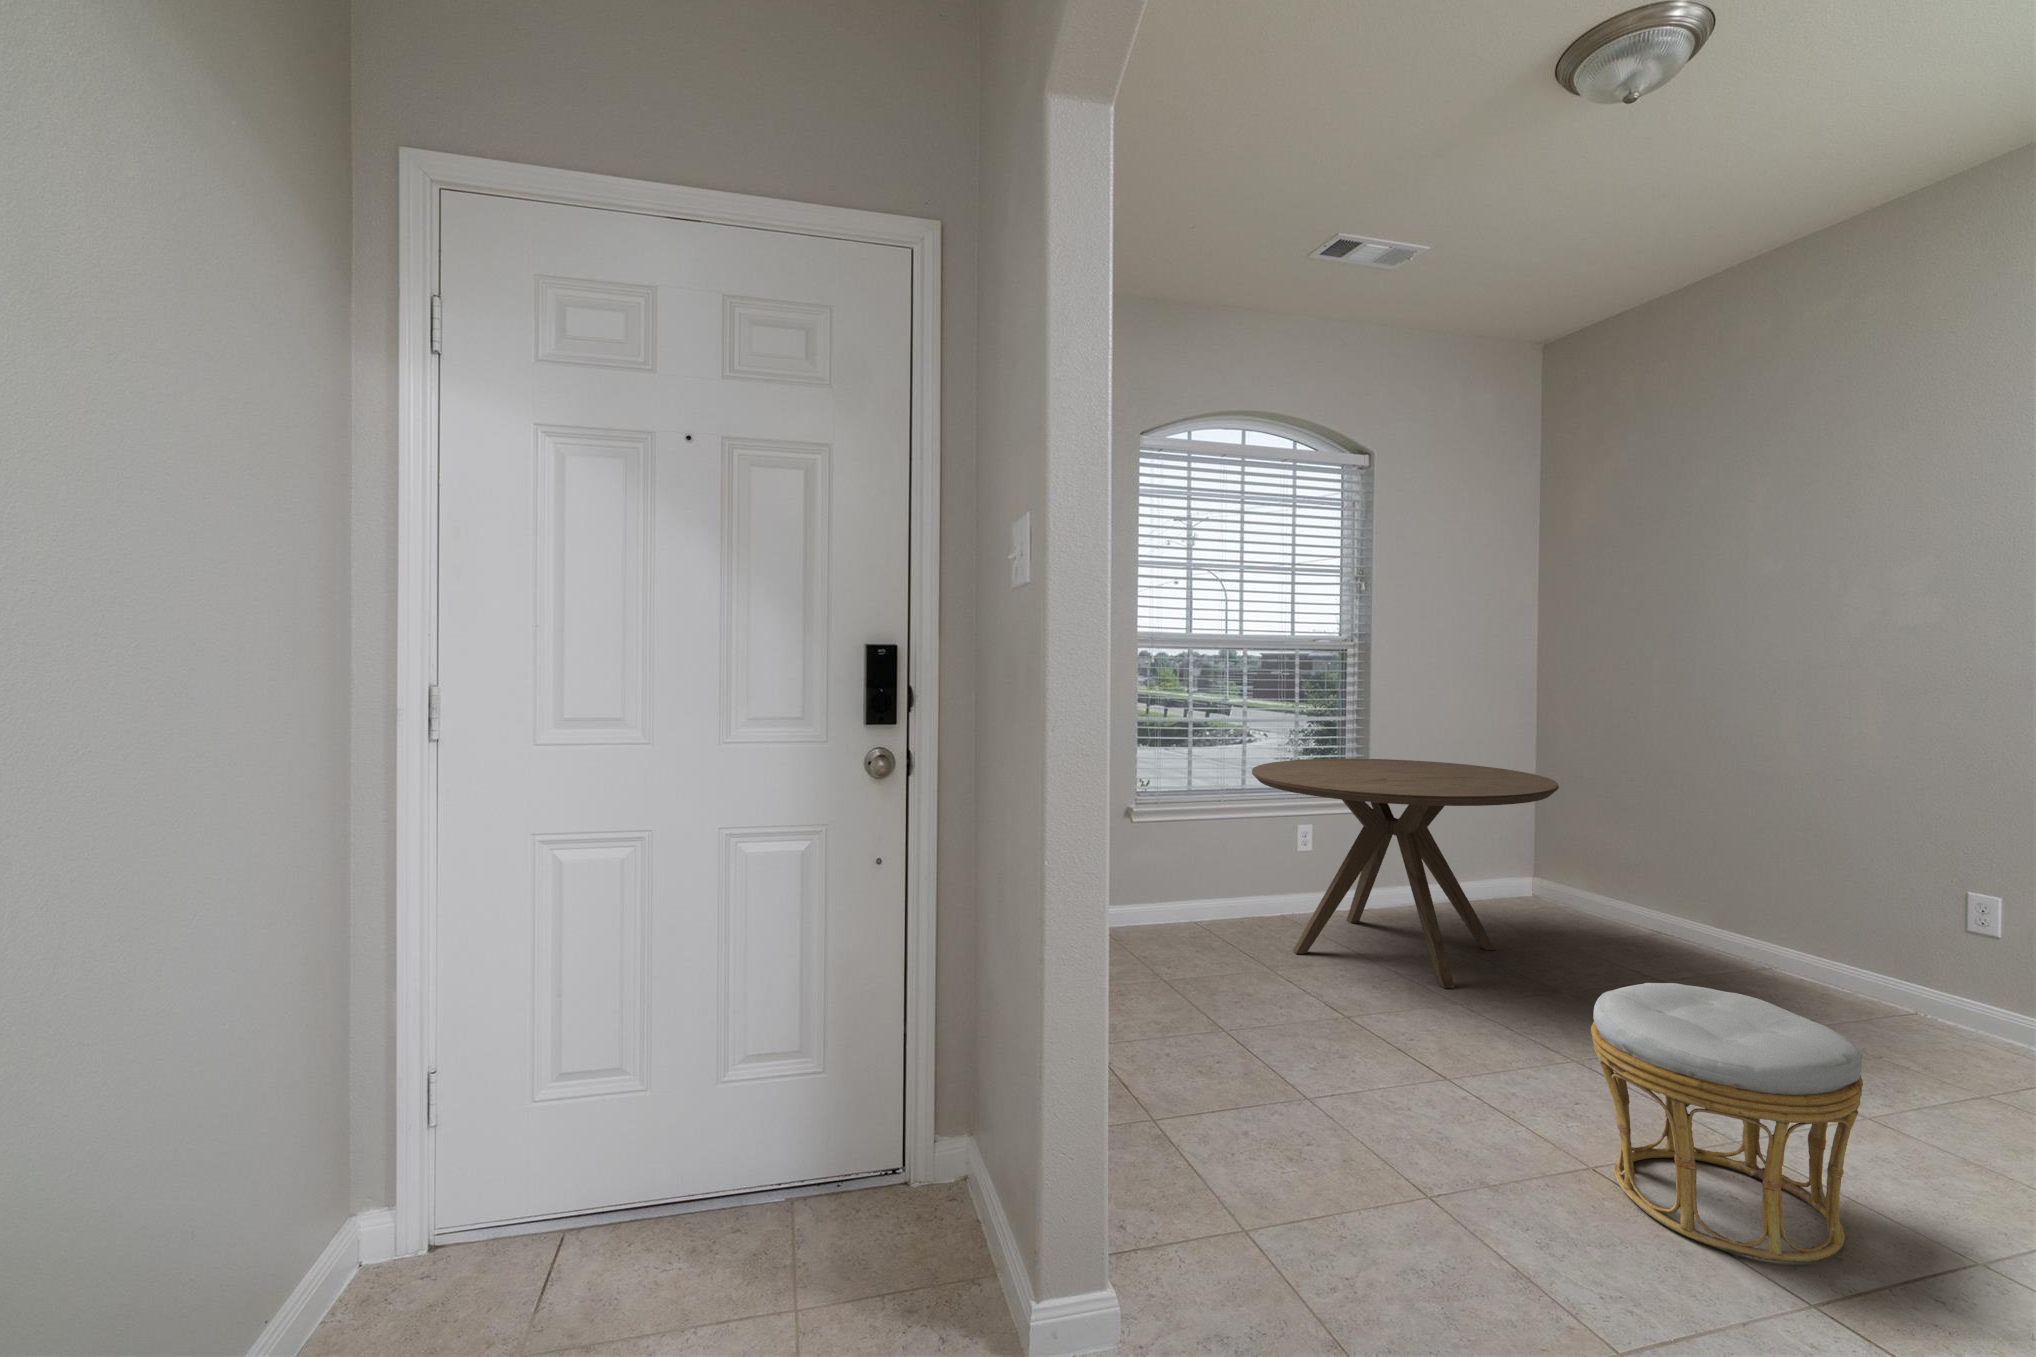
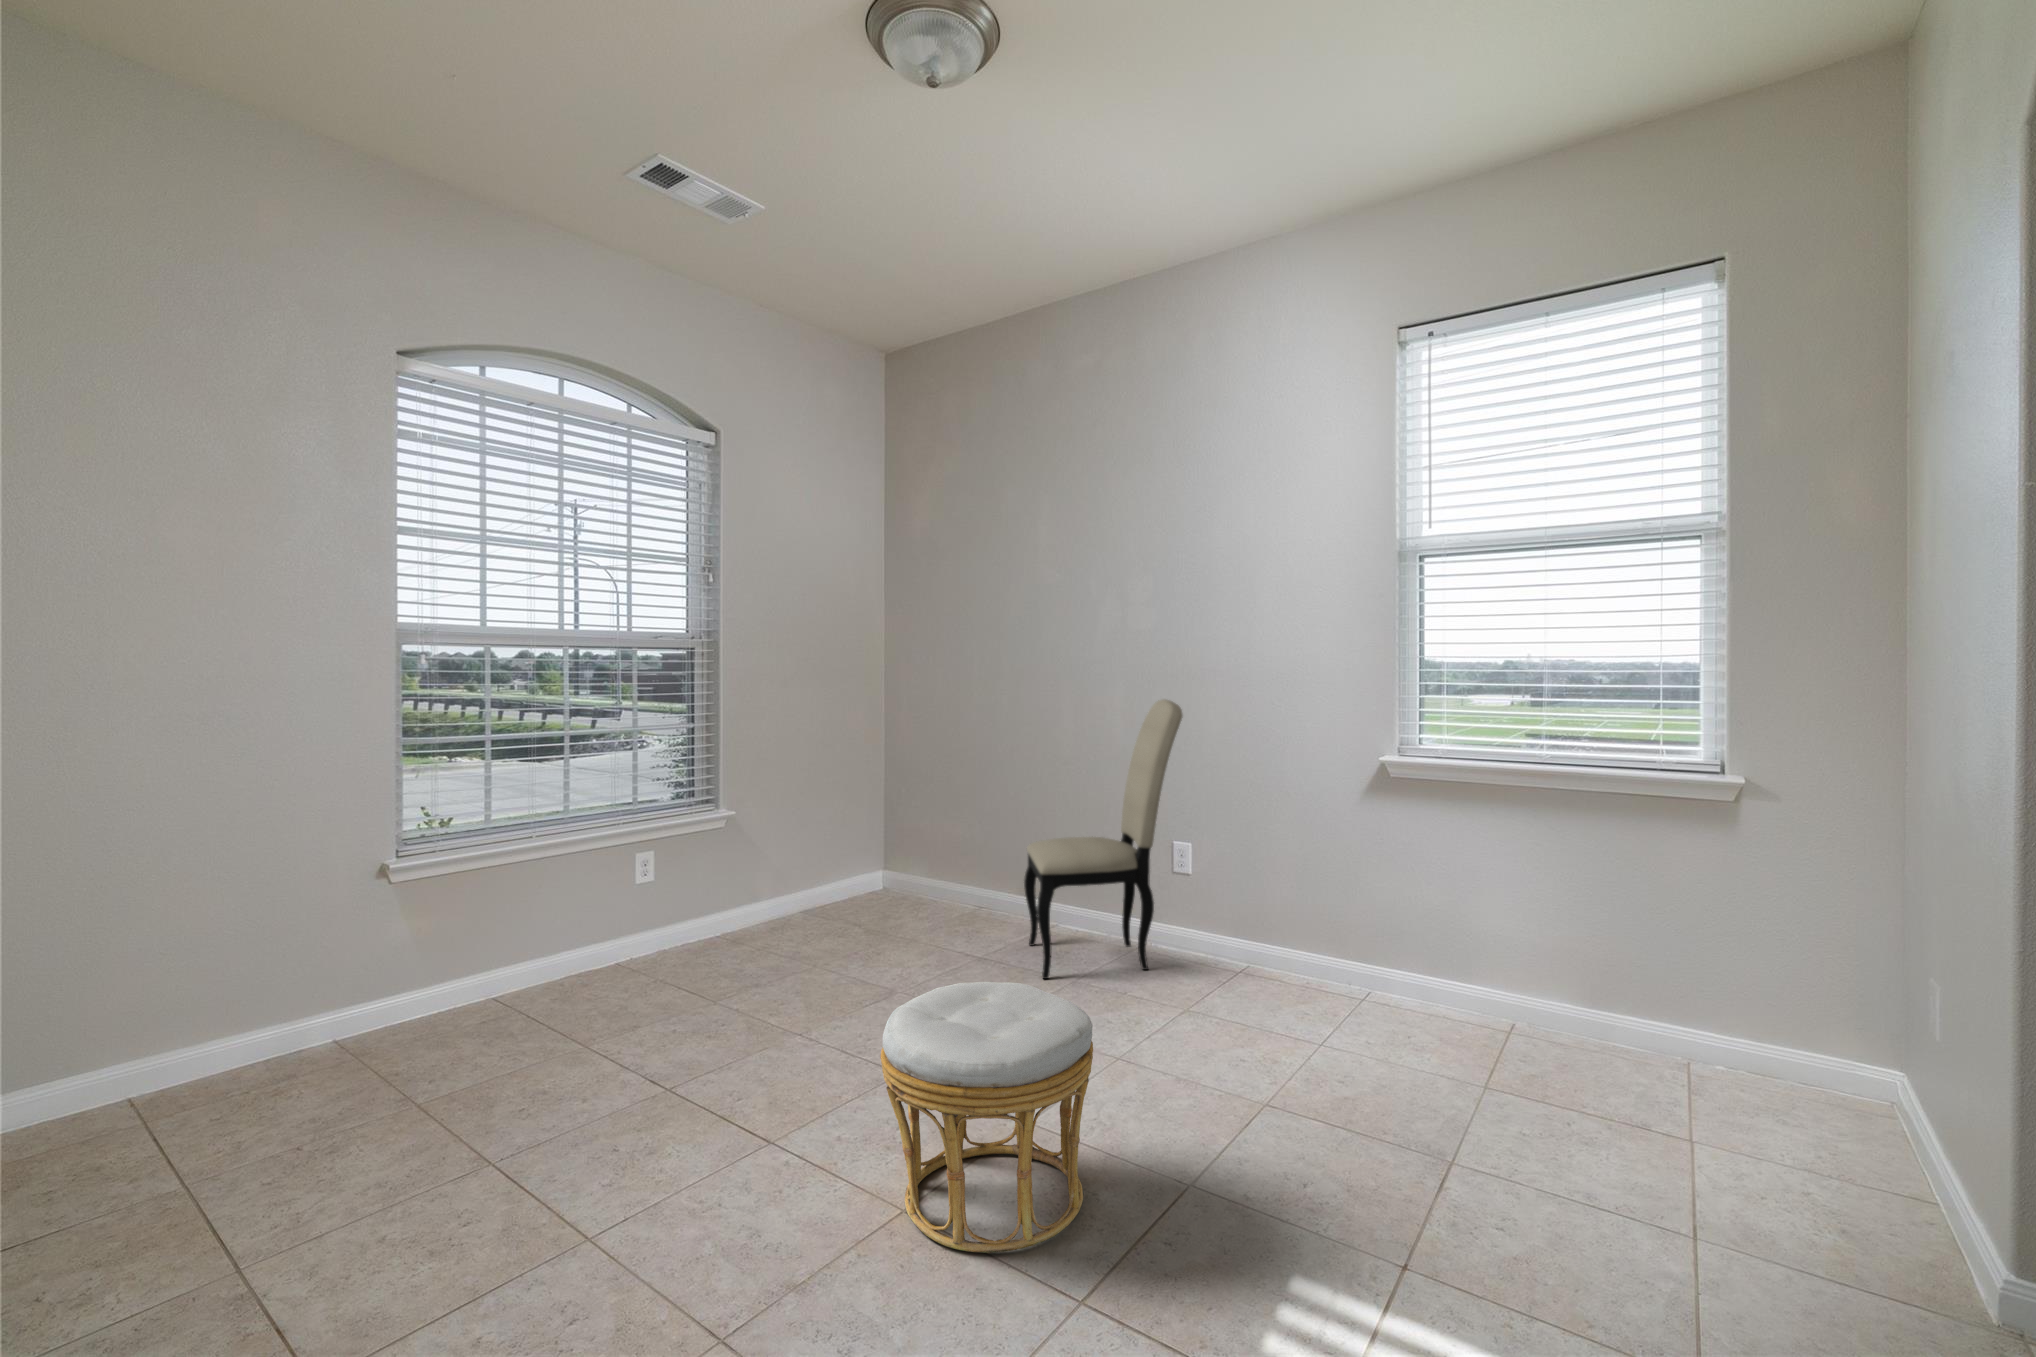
dining chair: none [1716,707,1971,1027] -> present [1024,699,1183,979]
dining table: present [1252,759,1559,988] -> none [563,770,892,1020]

